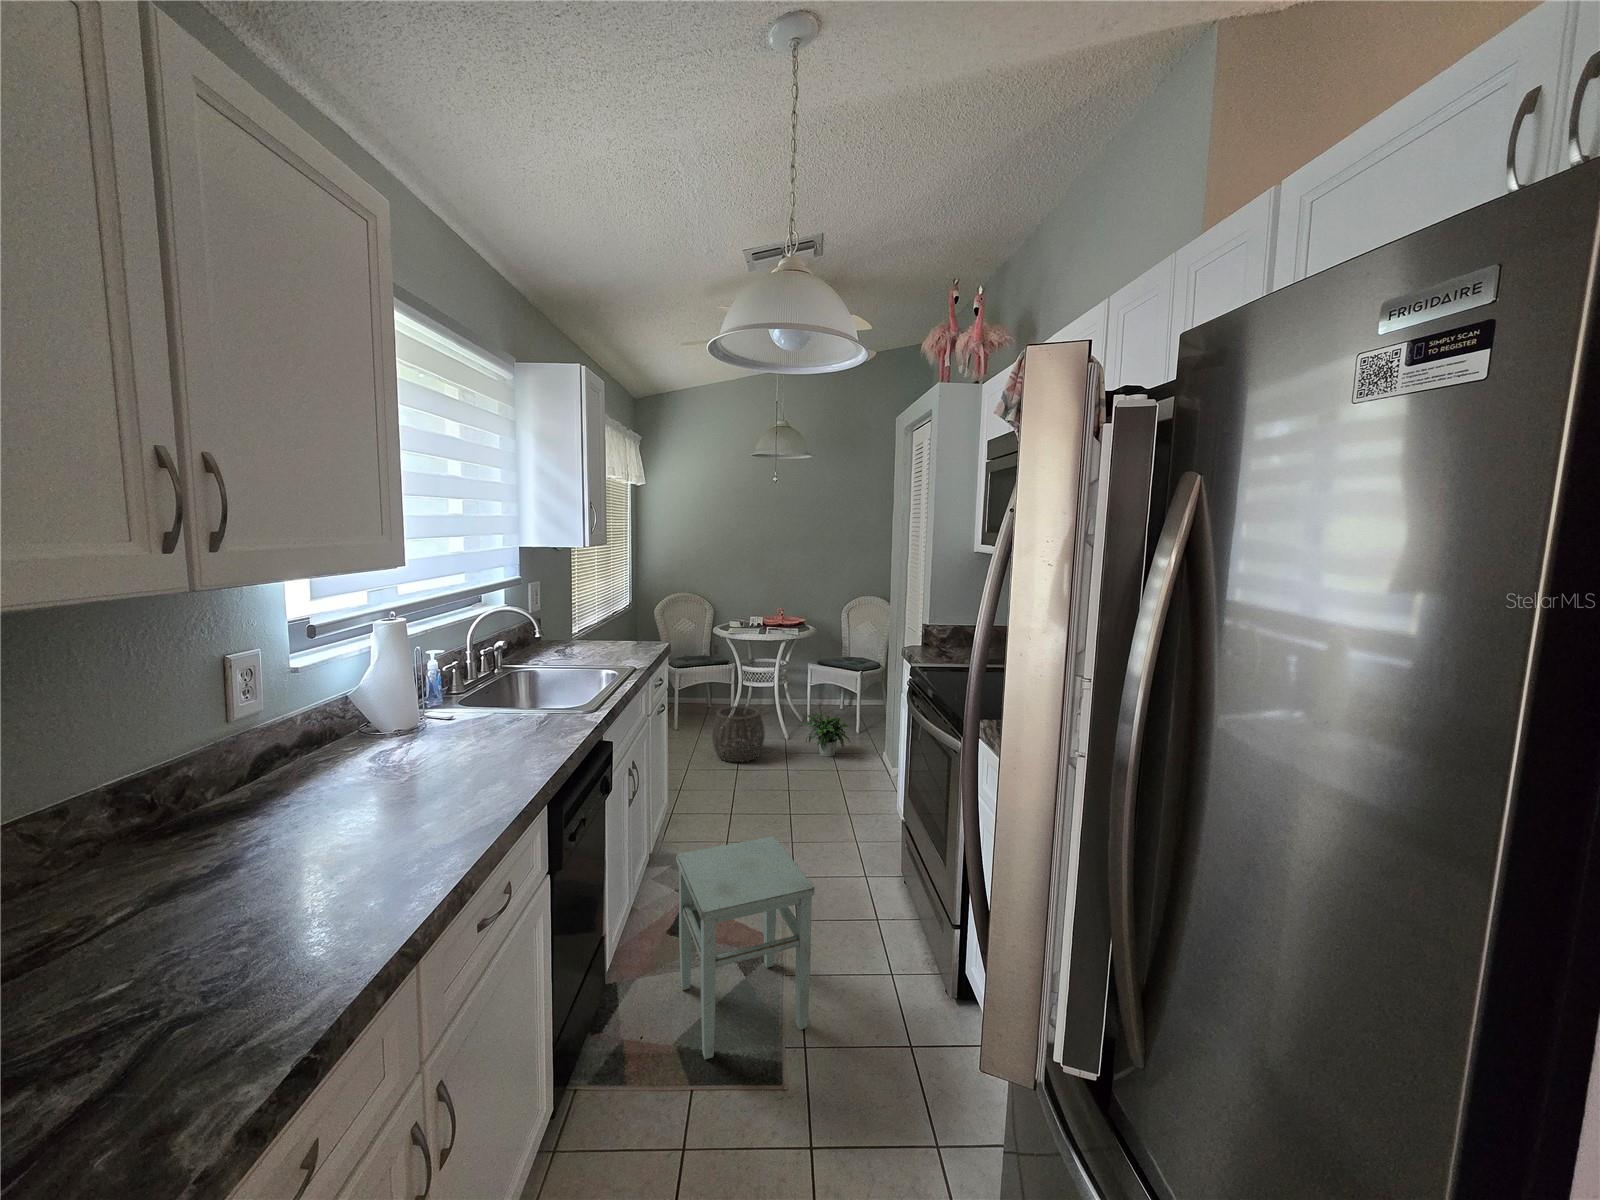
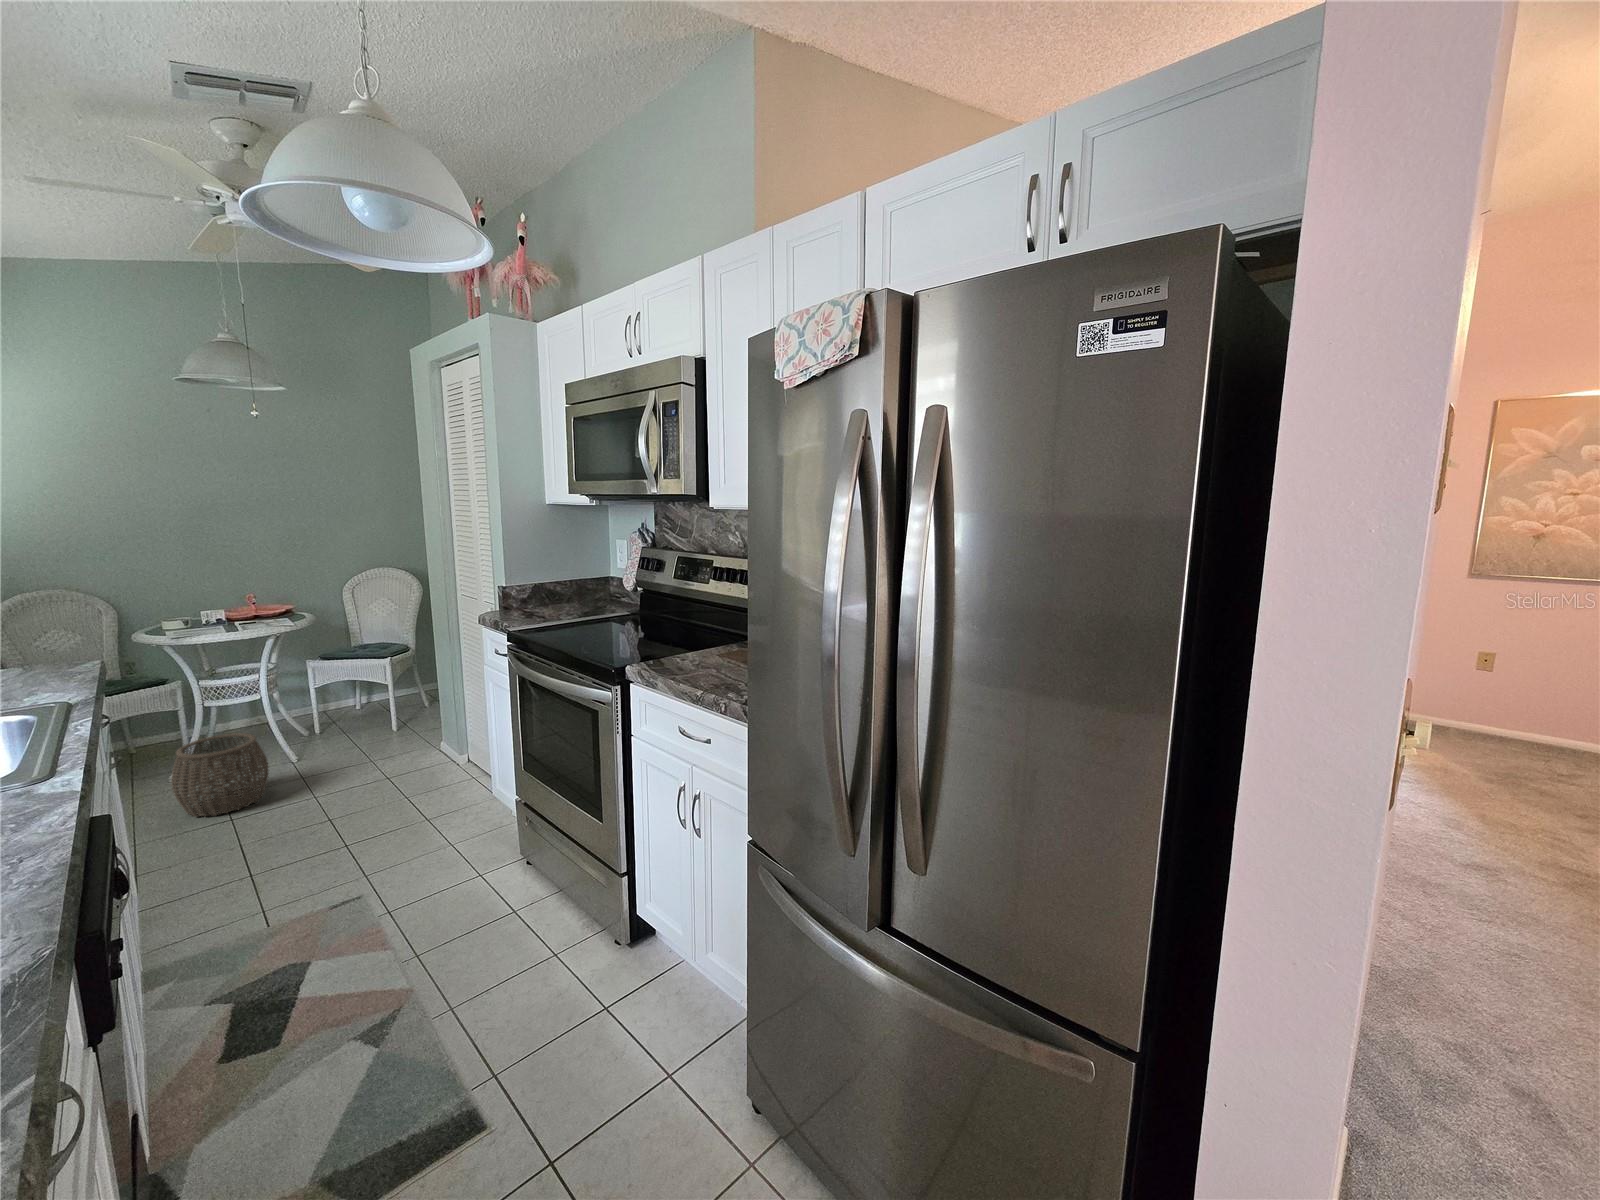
potted plant: present [804,713,850,757] -> none [313,716,402,769]
stool: present [676,836,815,1059] -> none [250,866,484,1159]

